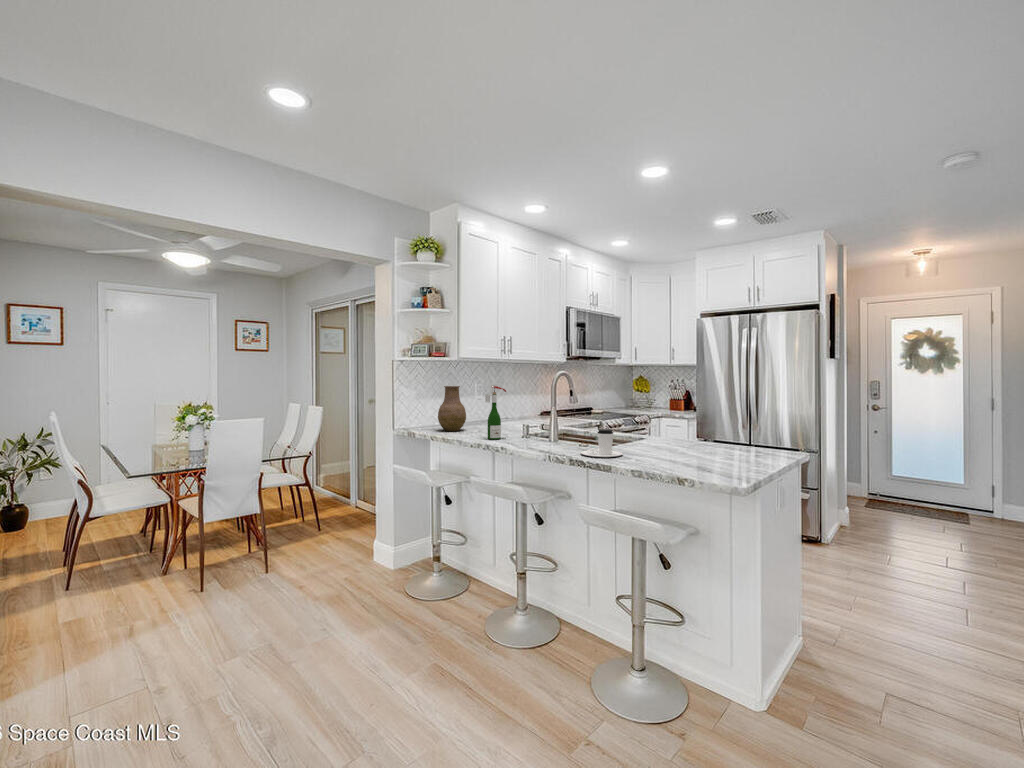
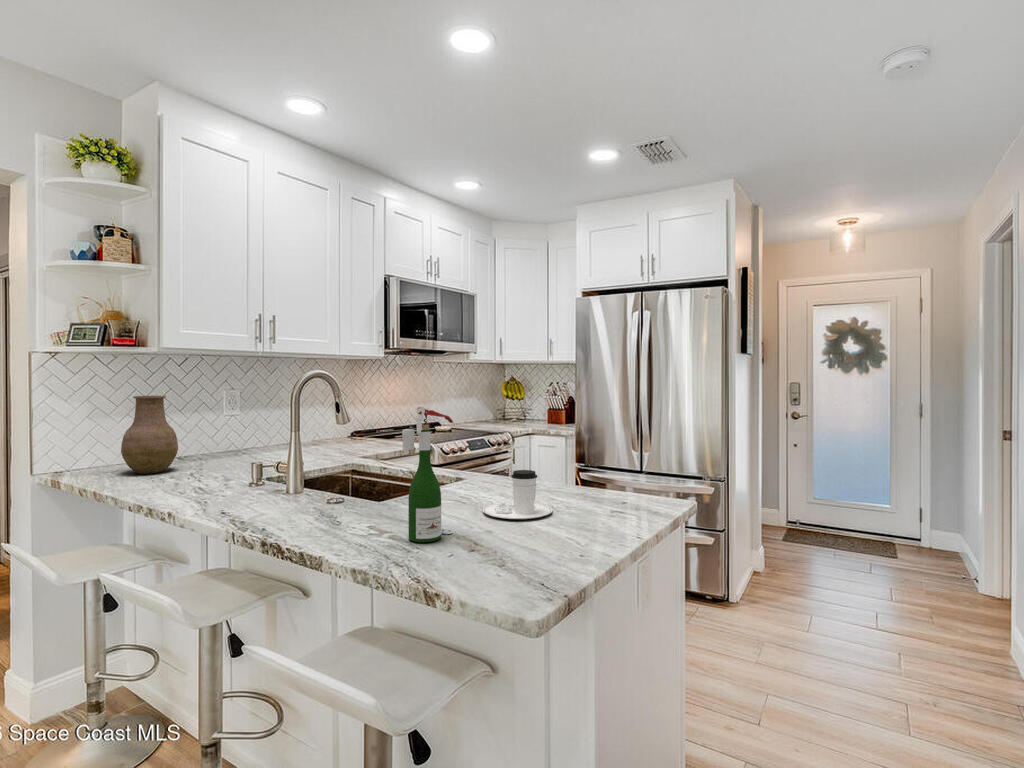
wine bottle: present [485,385,506,439] -> present [402,407,453,542]
coffee cup: present [581,429,622,457] -> present [483,470,552,519]

